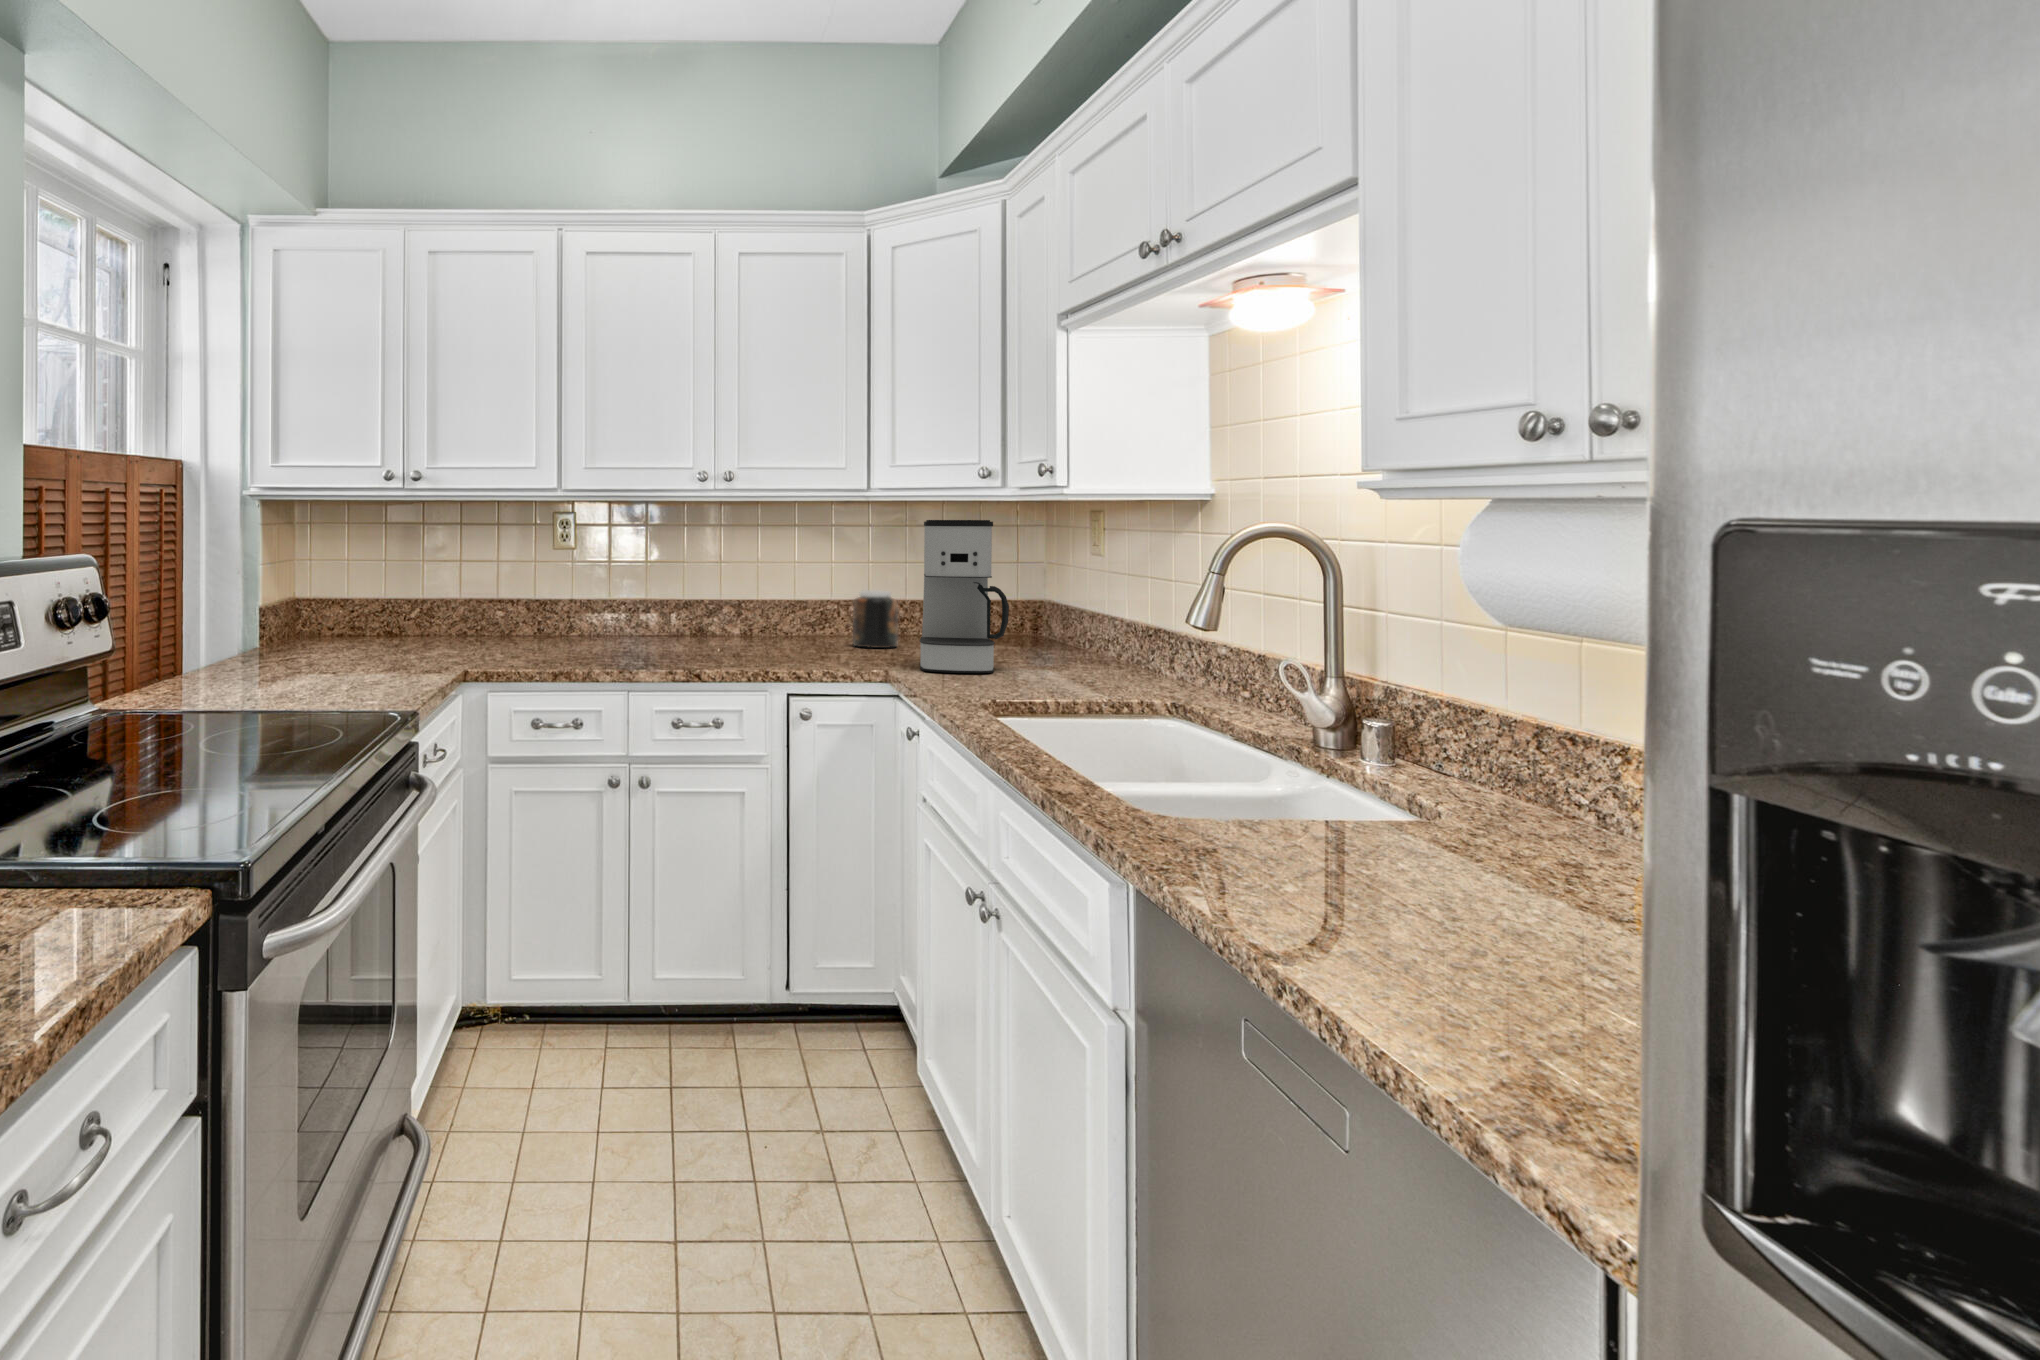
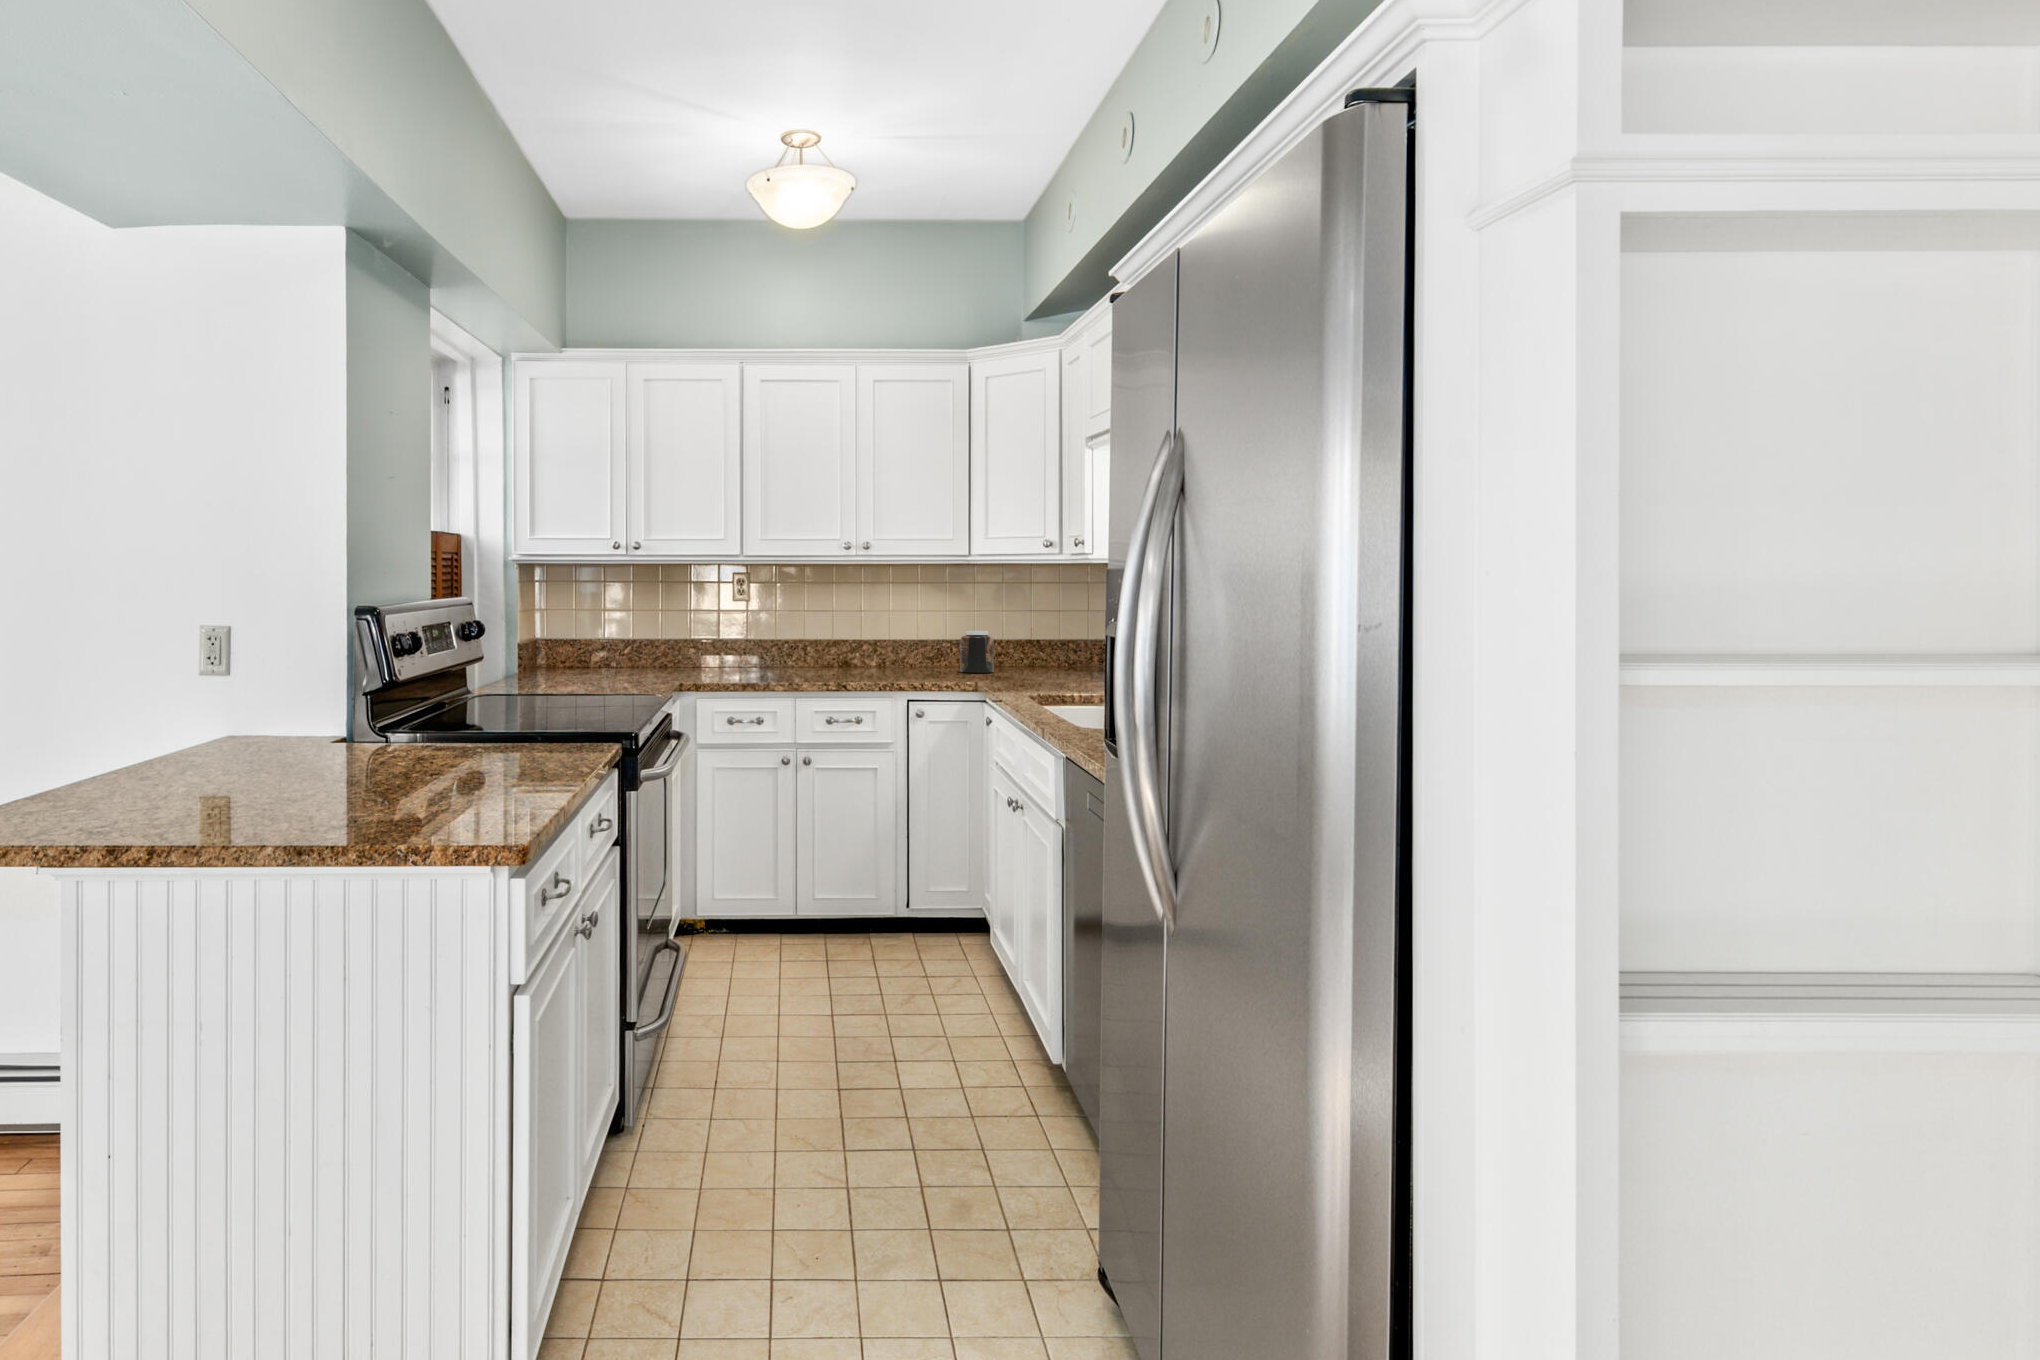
coffee maker: present [920,520,1009,673] -> none [1001,576,1063,683]

